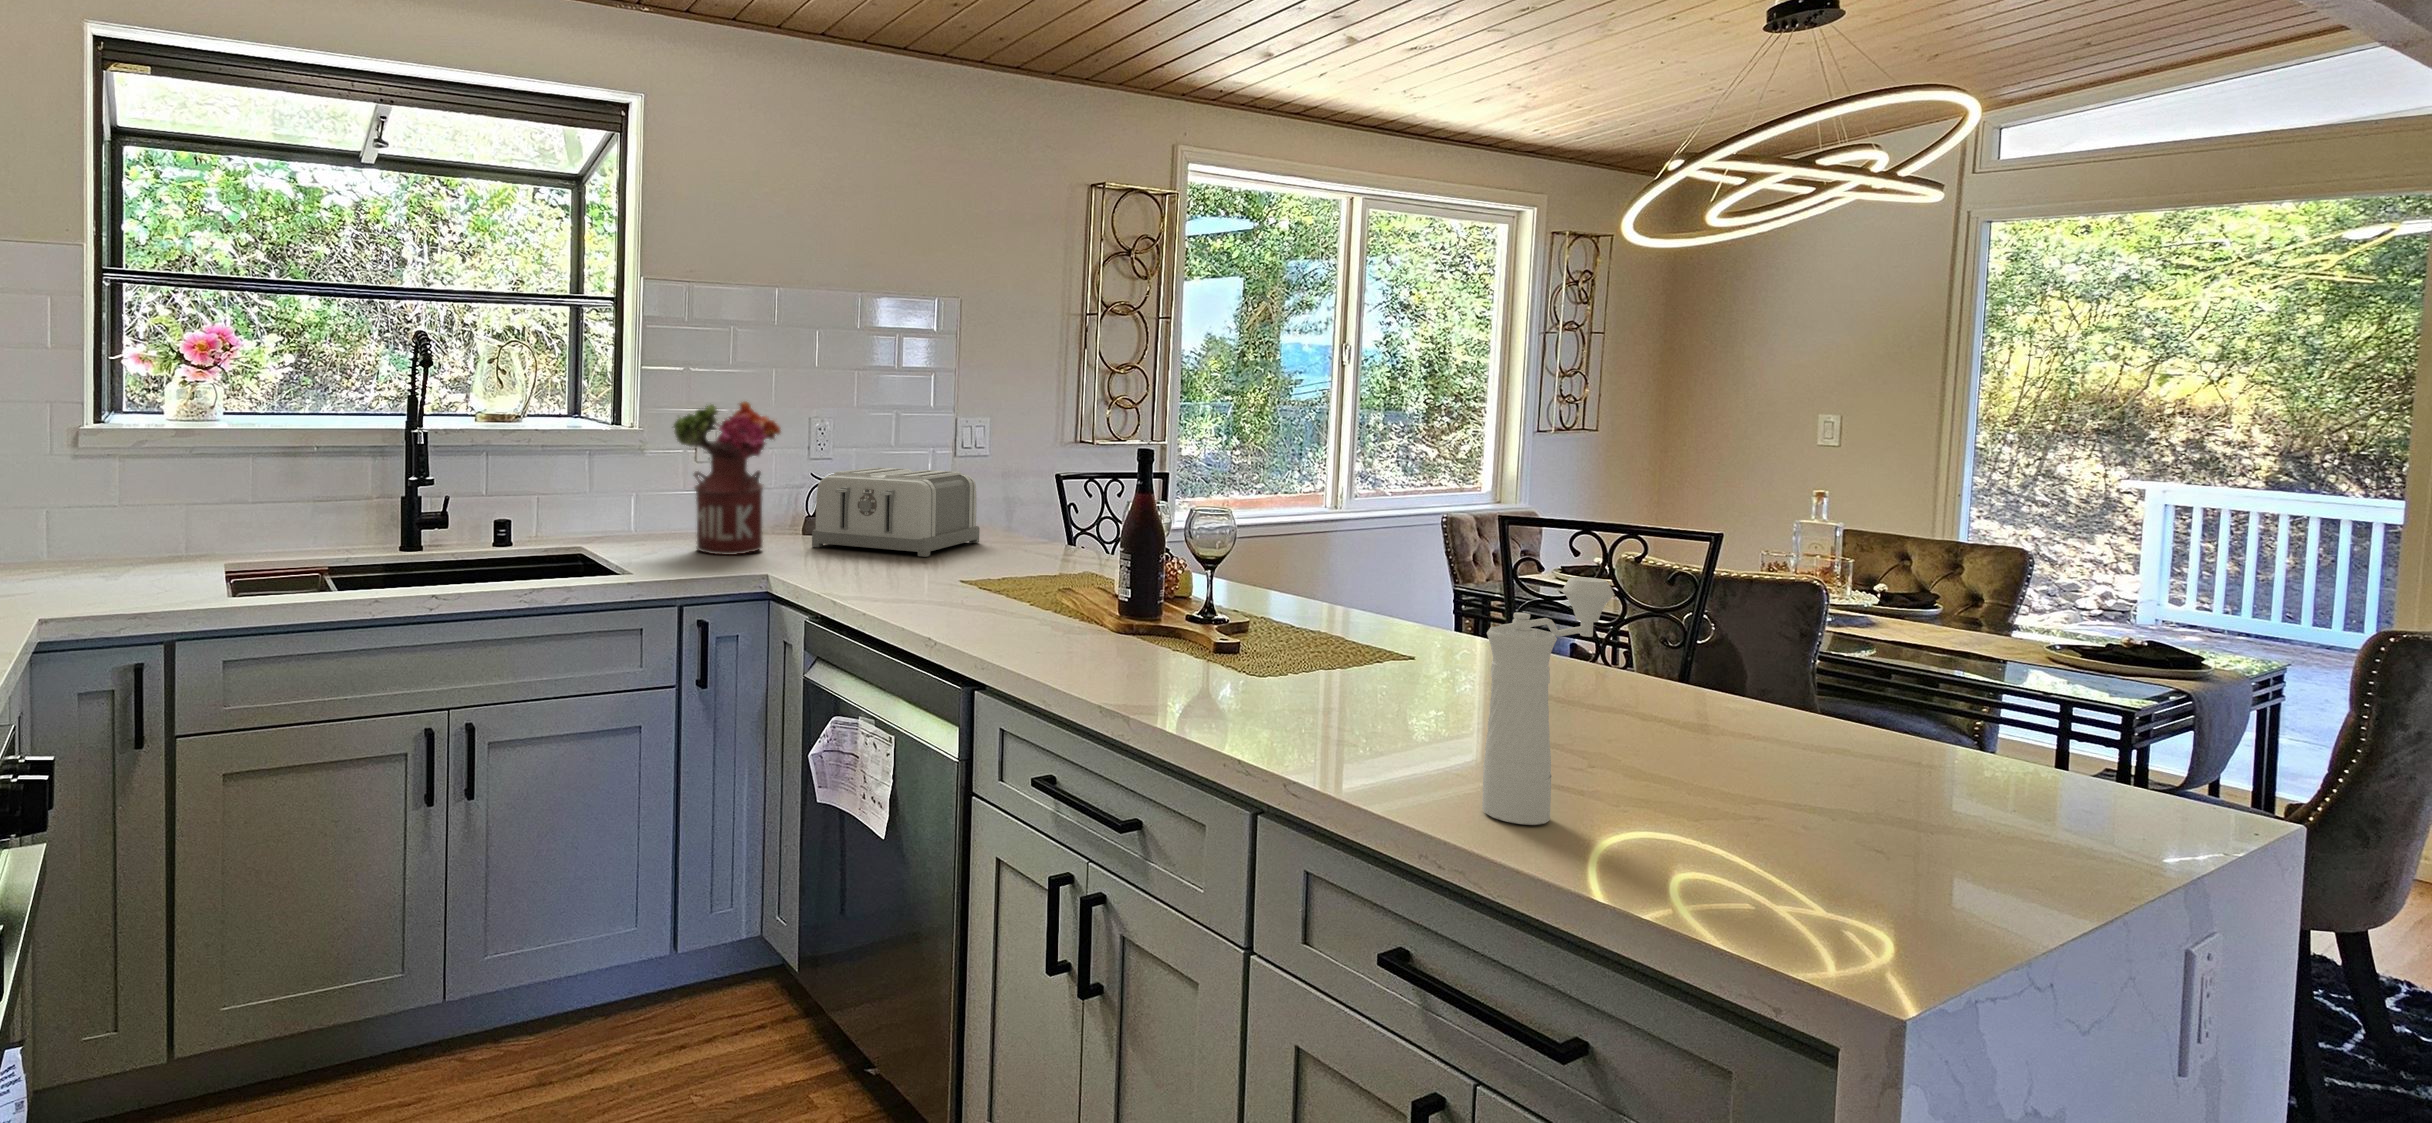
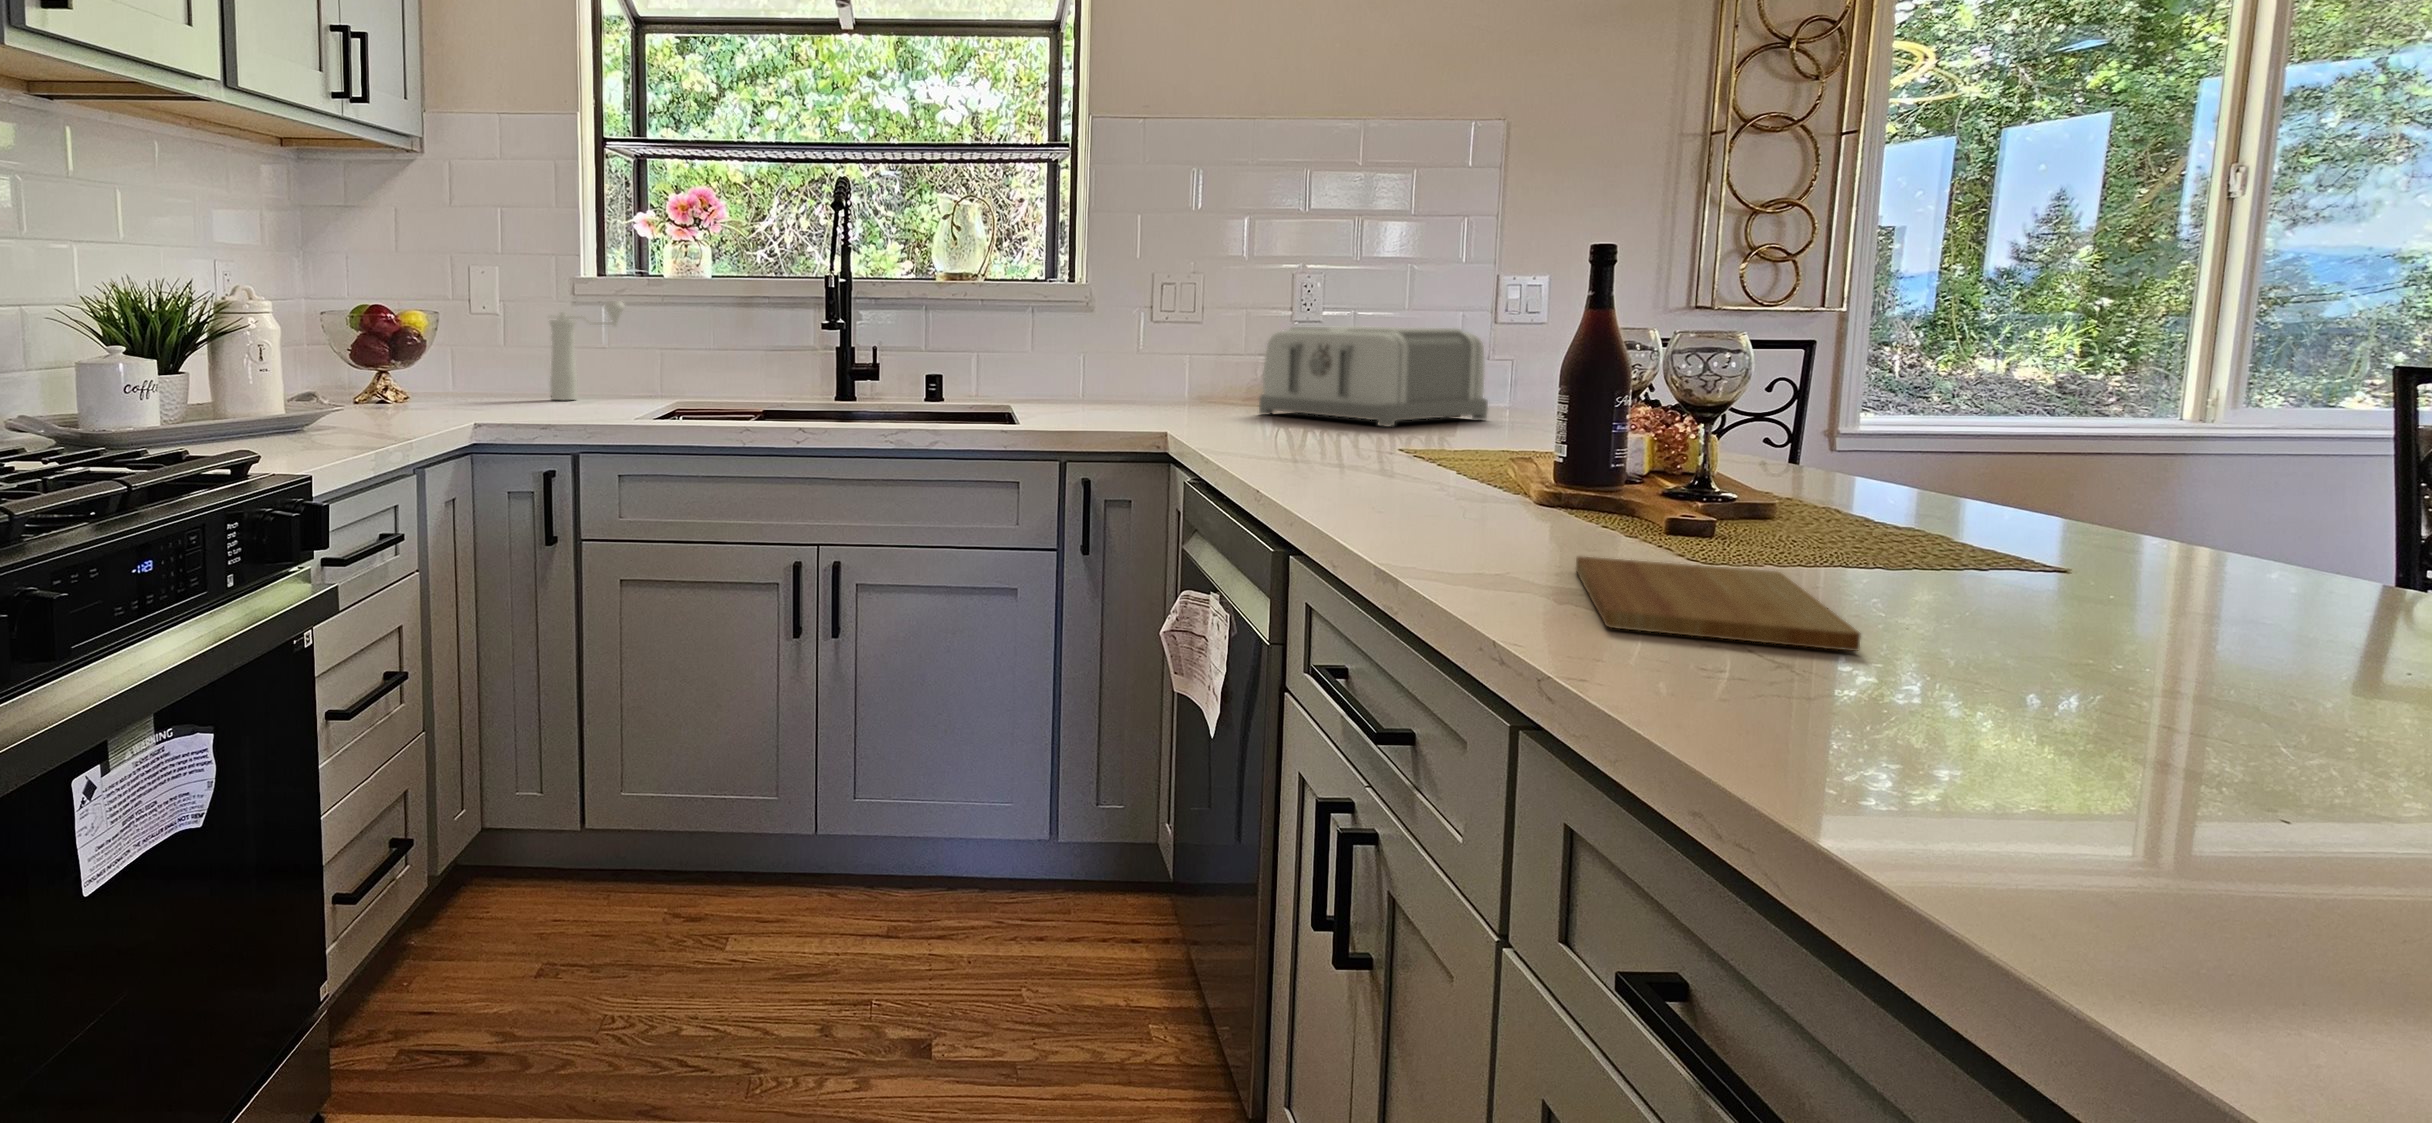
flower arrangement: present [674,401,781,555] -> none [1093,242,1220,415]
pepper mill: present [1482,577,1614,825] -> present [549,301,625,400]
cutting board: none [1212,683,1399,739] -> present [1576,556,1861,651]

